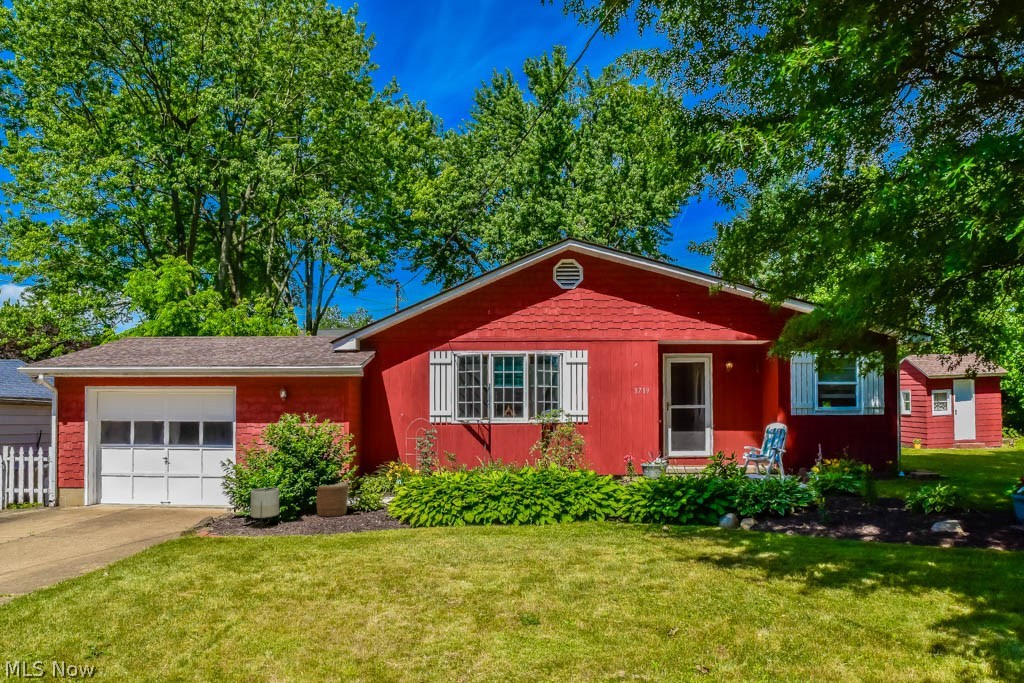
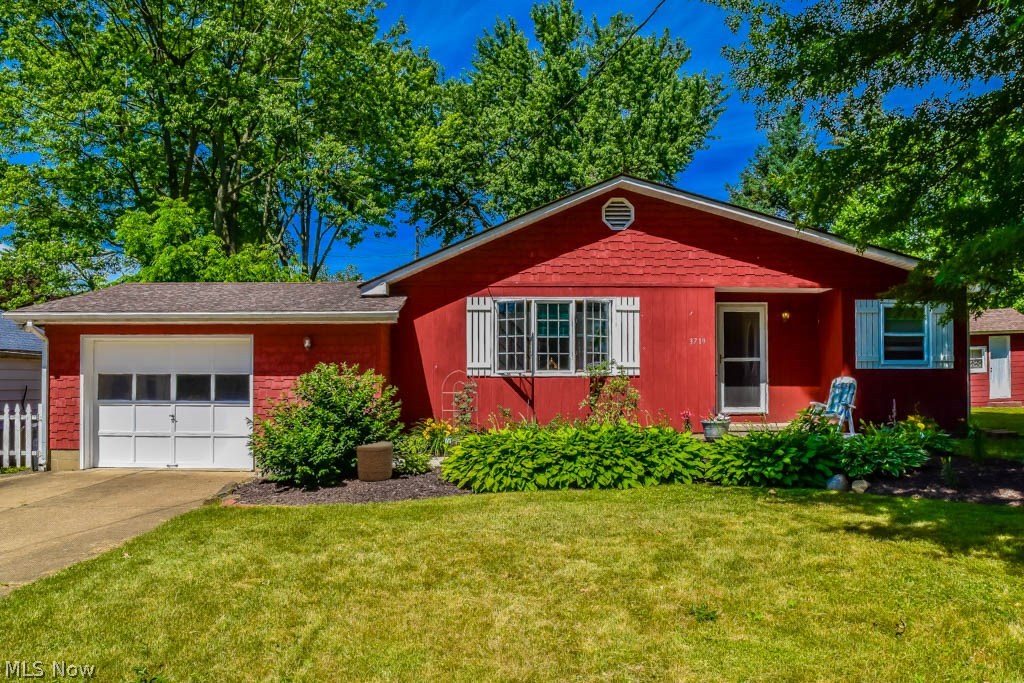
planter: present [251,488,280,519] -> none [285,449,319,497]

